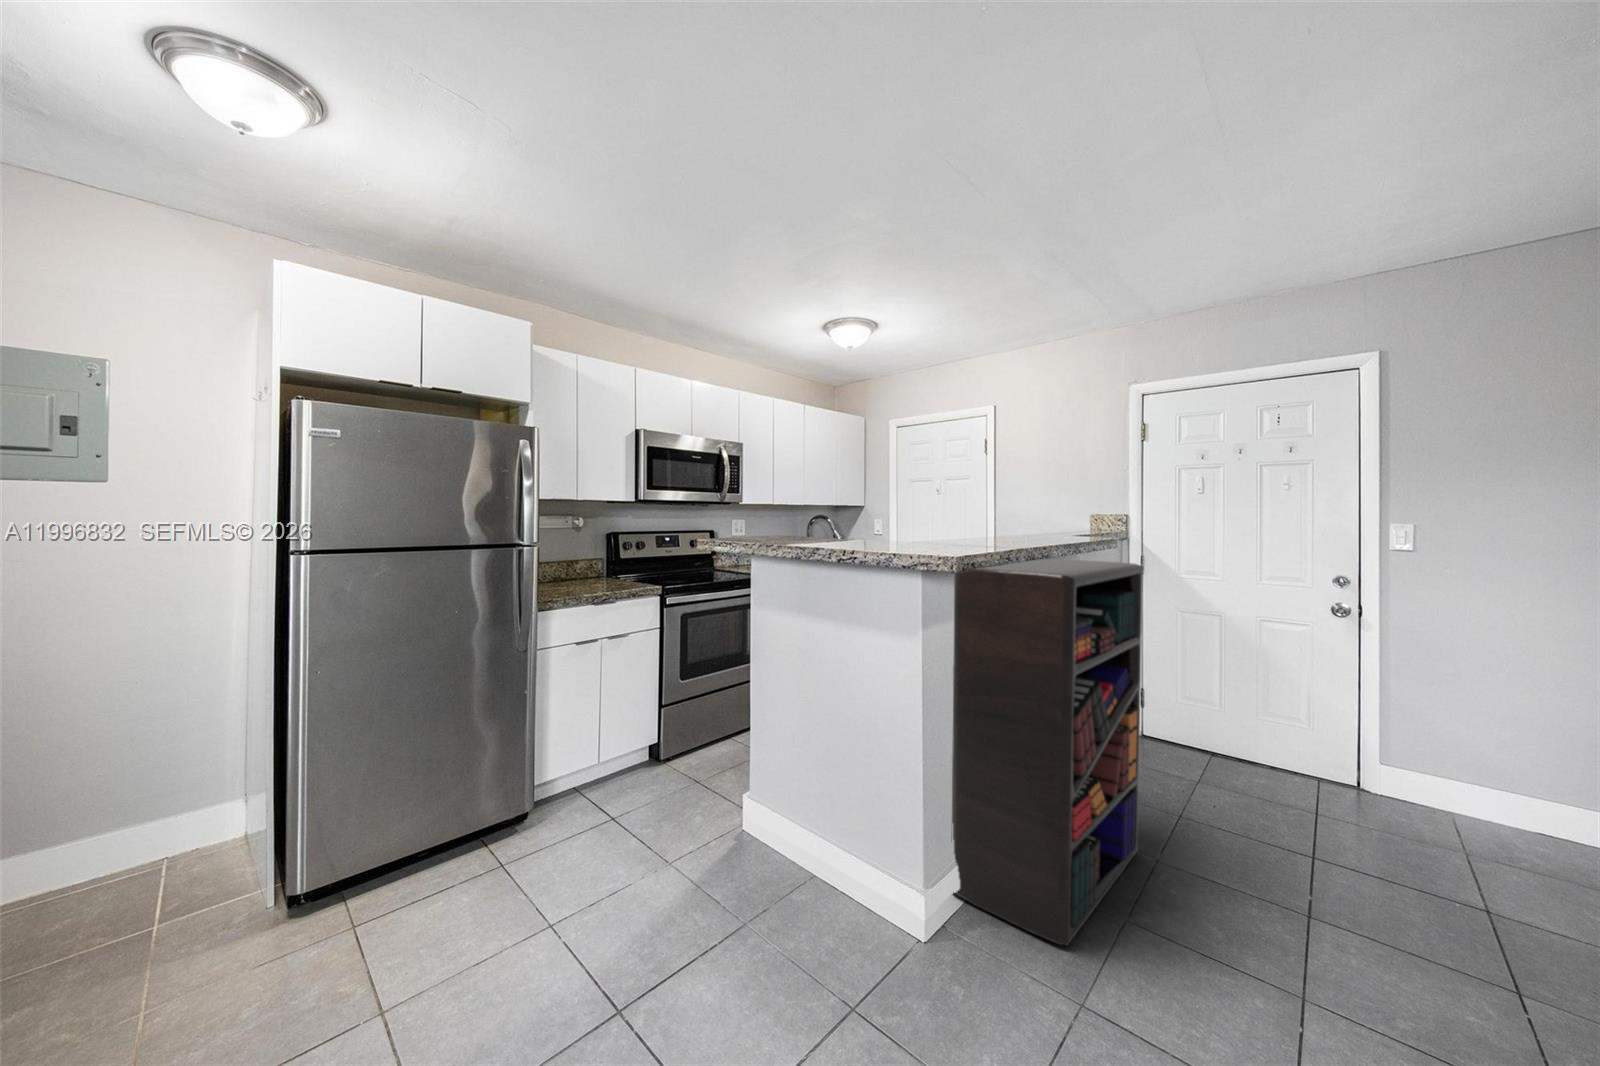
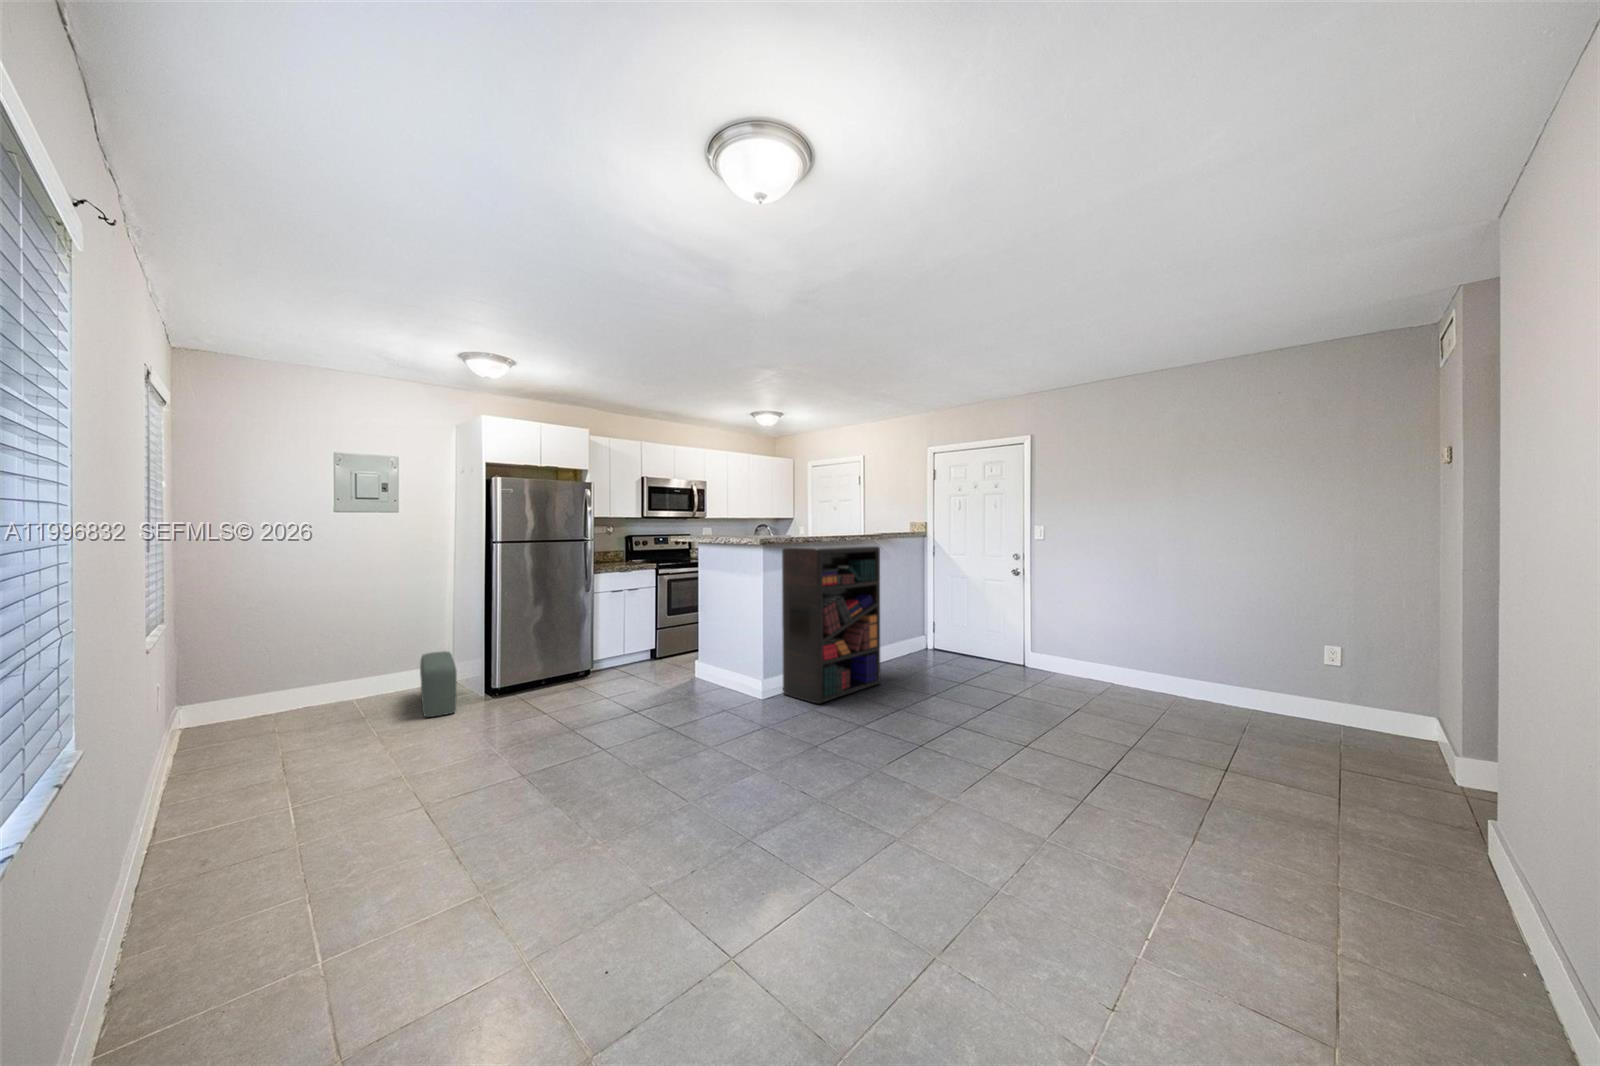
pouf: none [65,788,217,1012] -> present [420,651,457,717]

